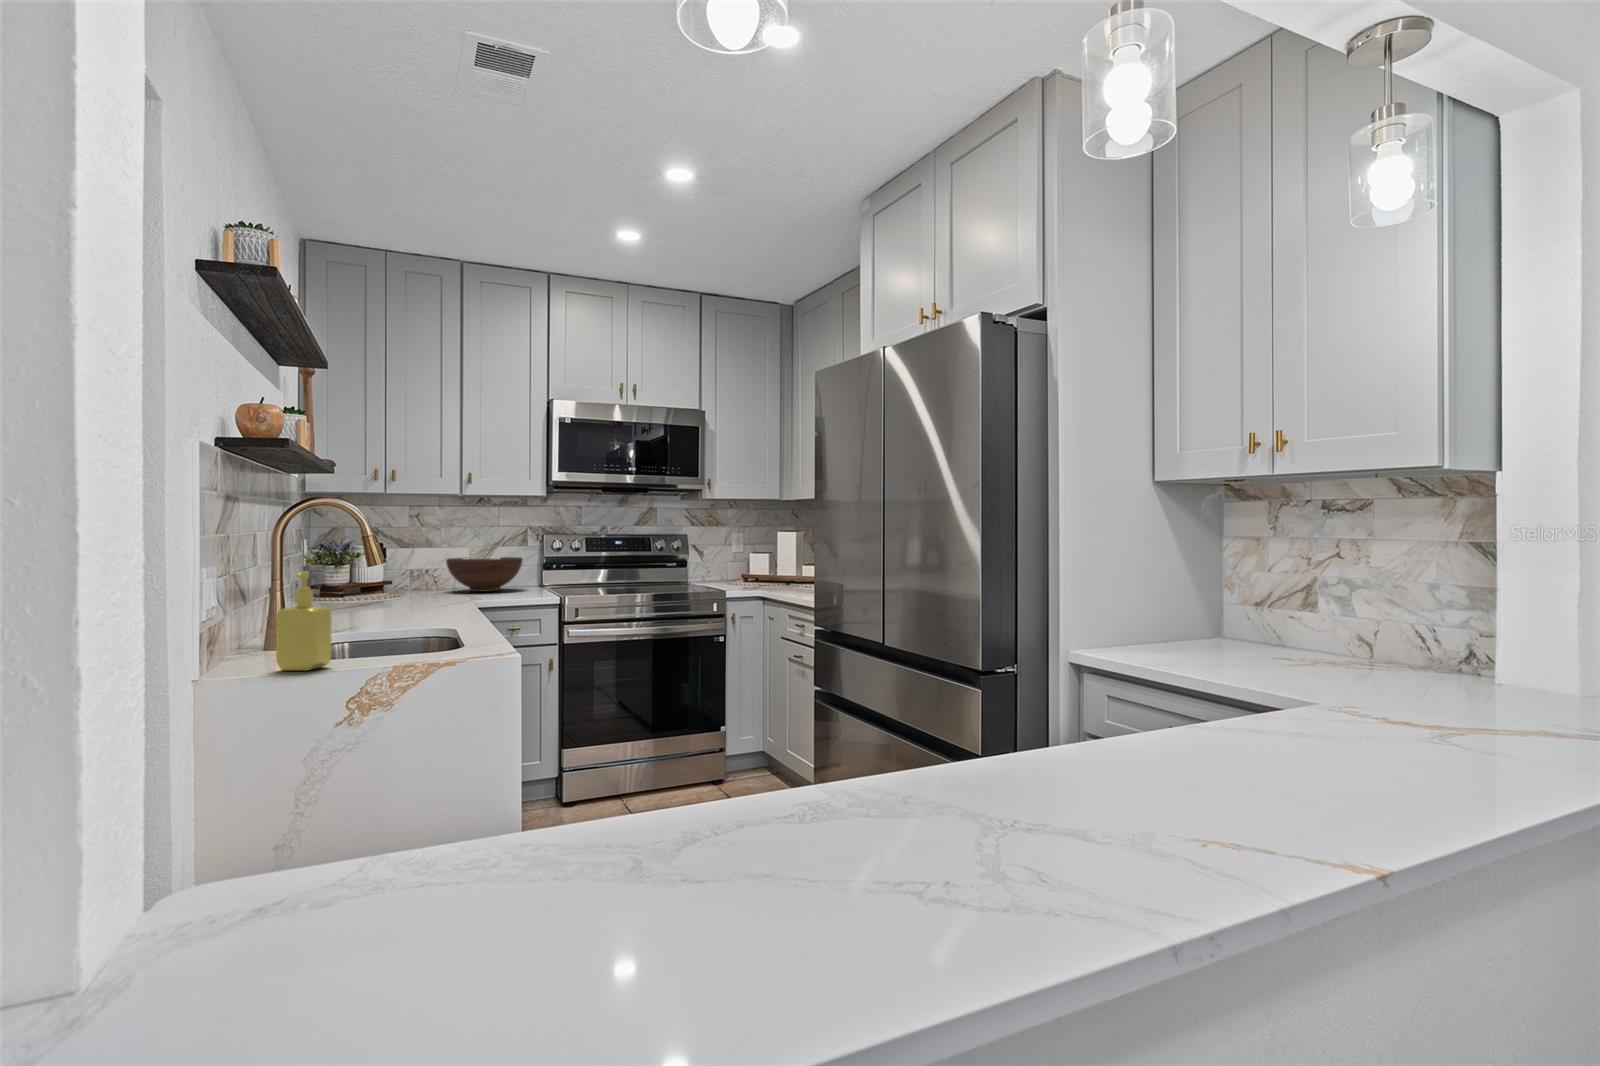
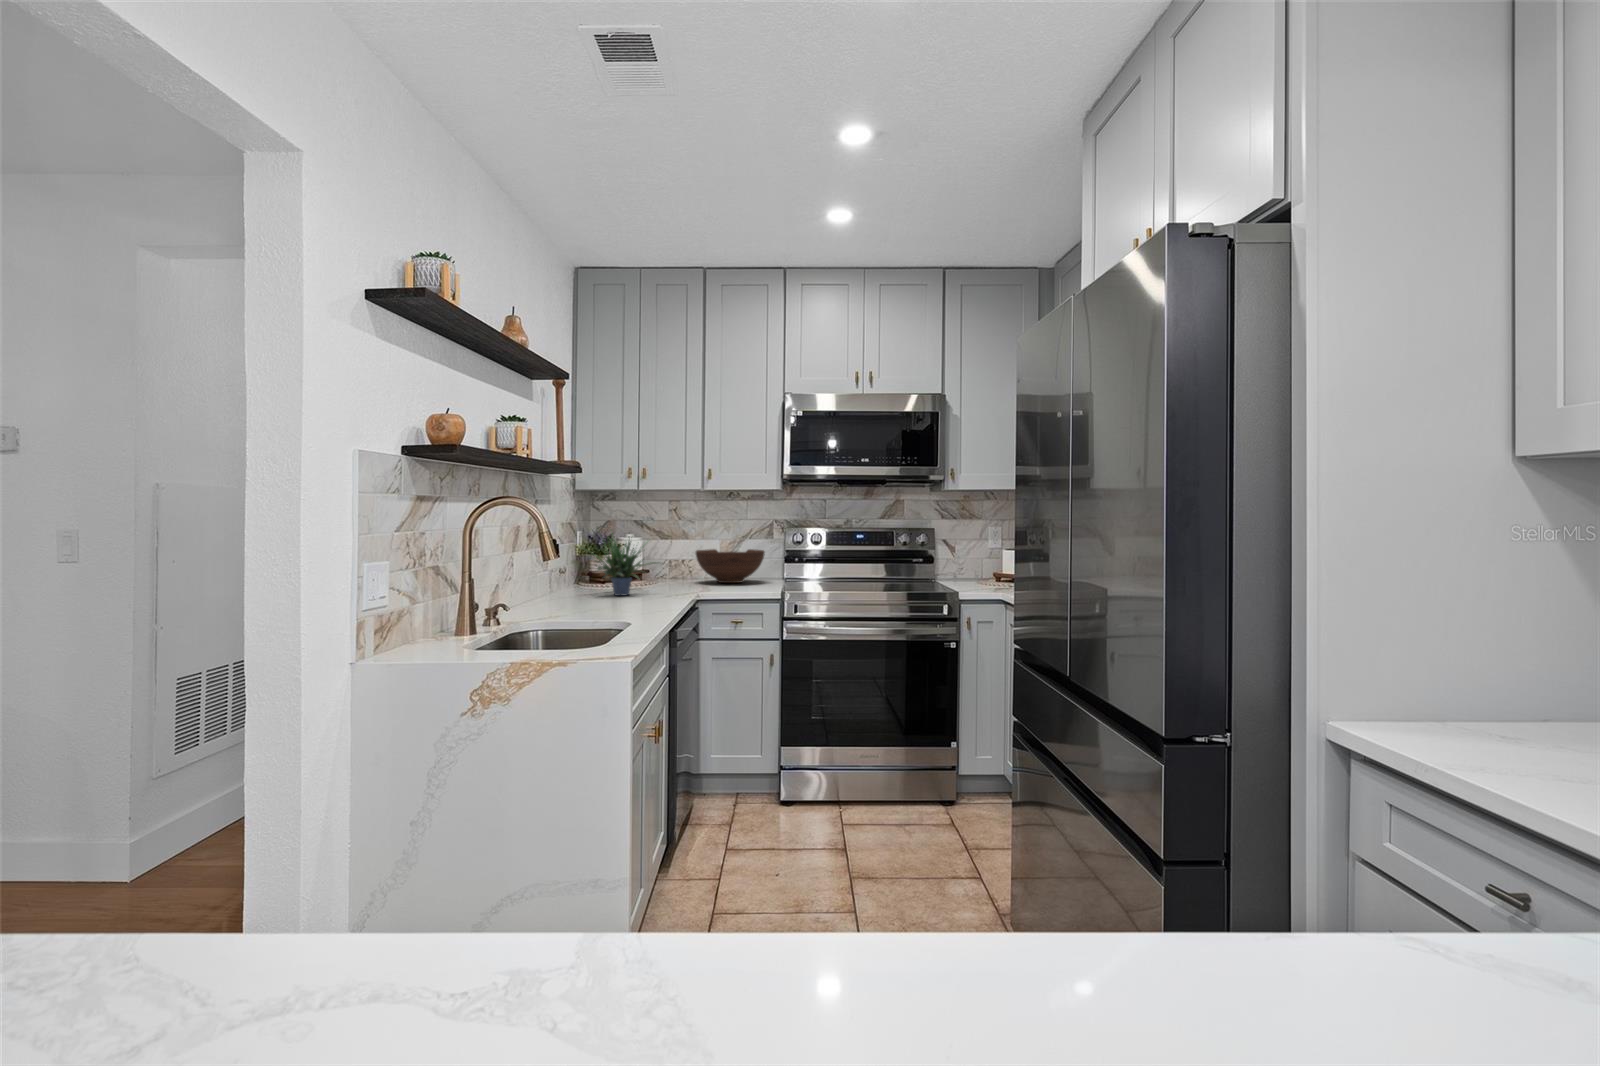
potted plant: none [332,527,430,607] -> present [594,533,659,596]
soap dispenser: present [276,571,332,671] -> none [426,571,469,662]

